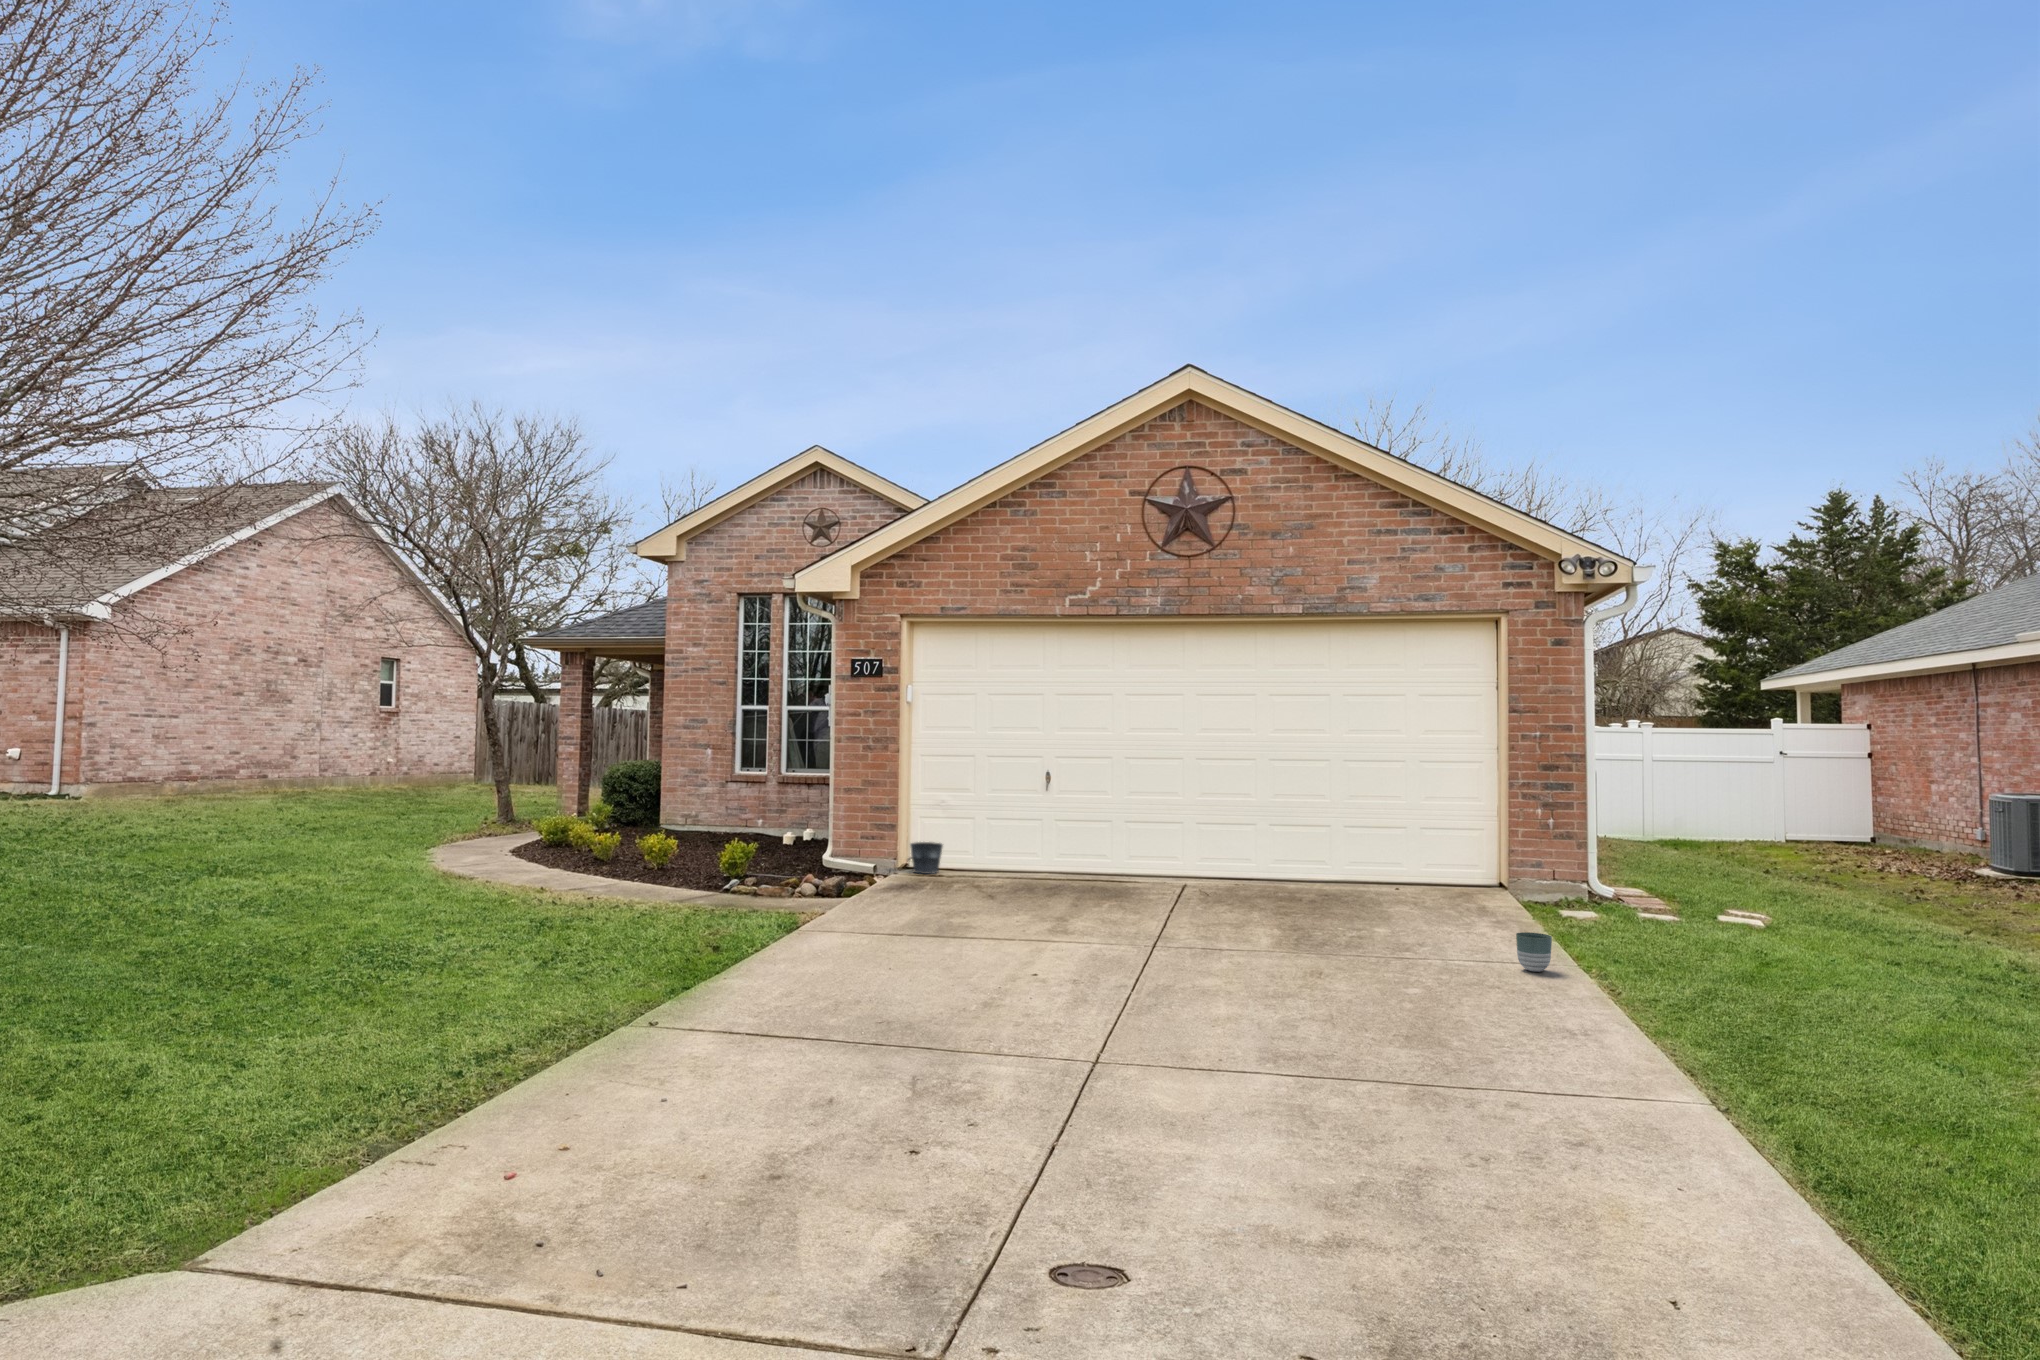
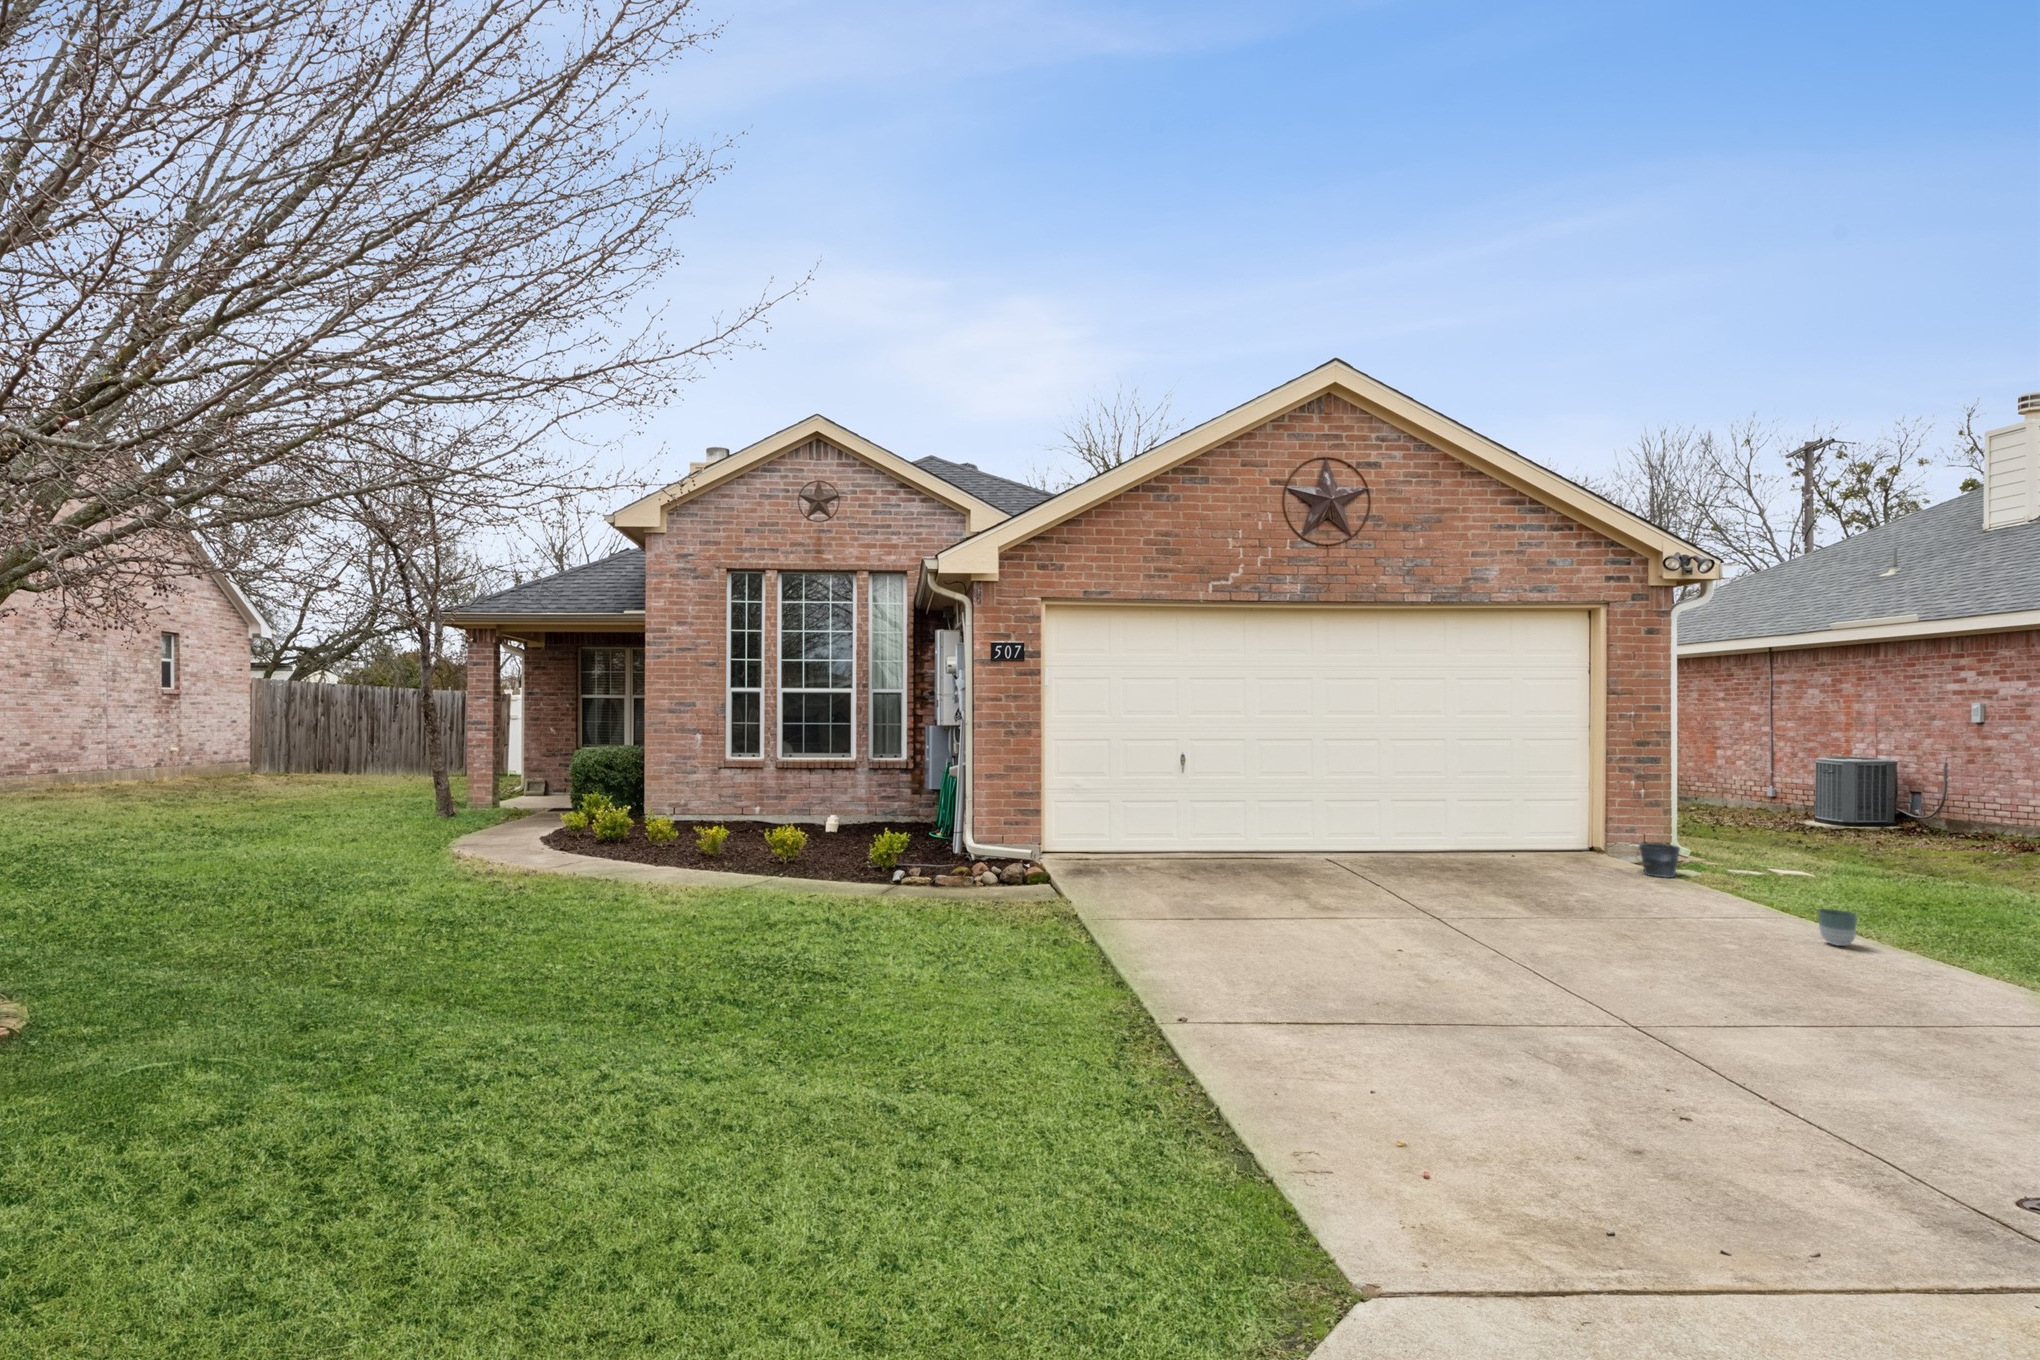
bucket: present [908,842,943,874] -> present [1639,843,1680,878]

